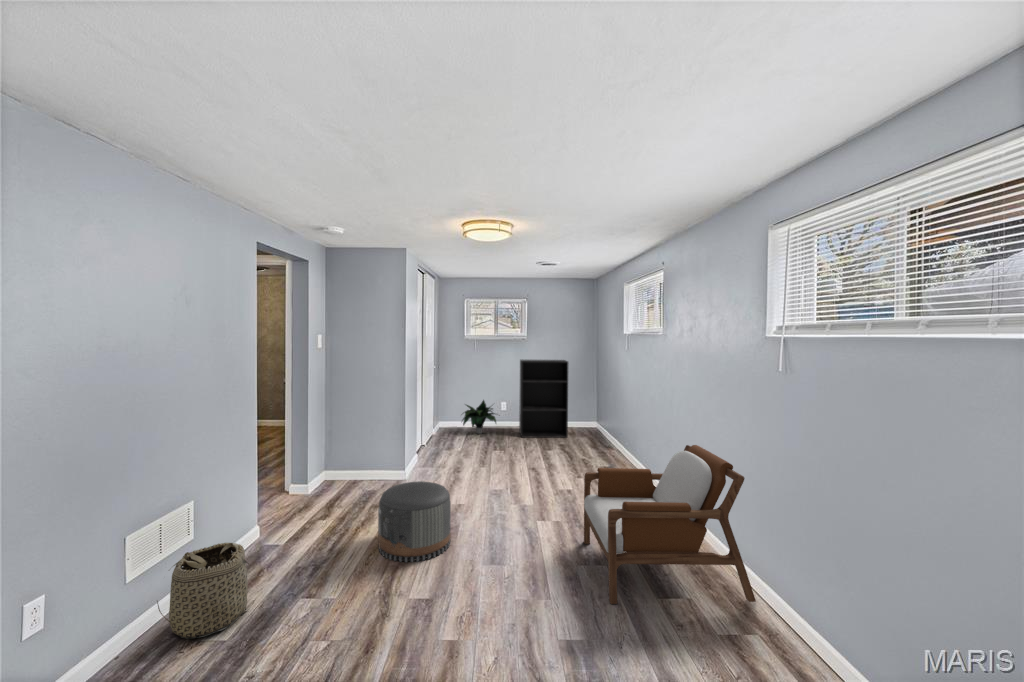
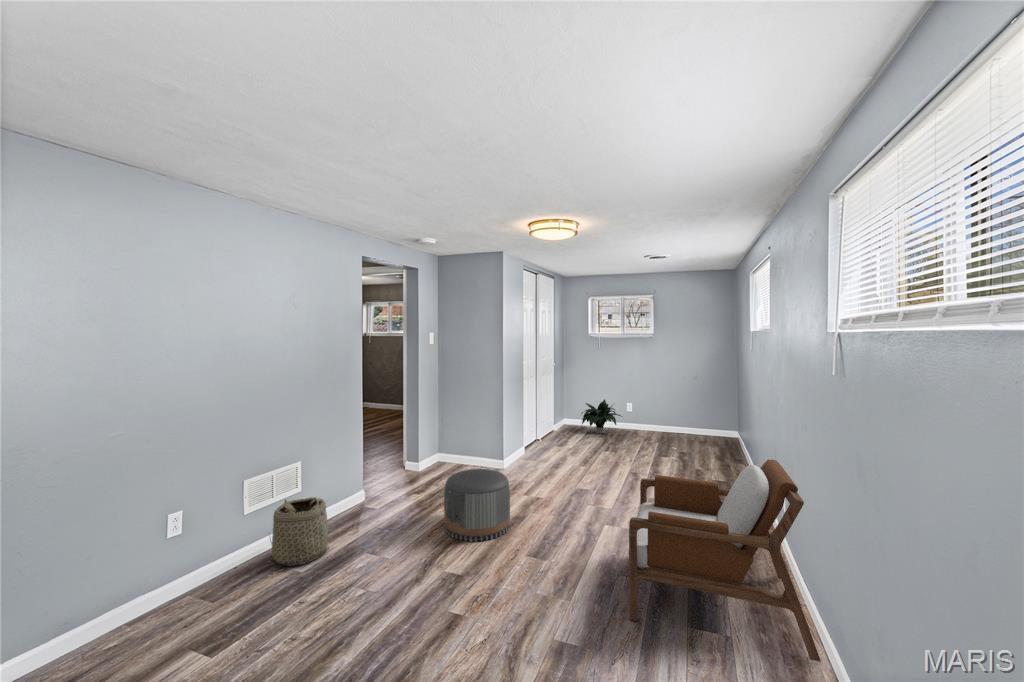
bookshelf: present [519,360,568,438] -> none [641,359,695,445]

